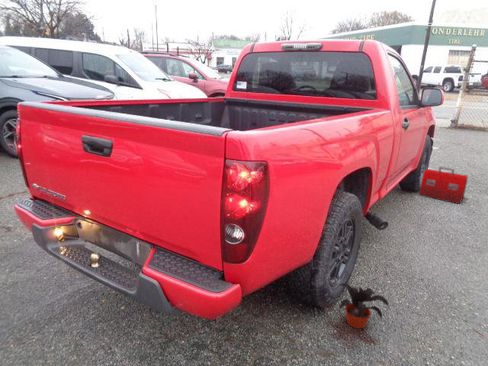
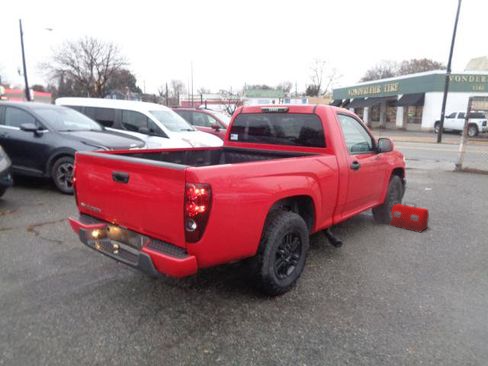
potted plant: present [340,283,389,328] -> none [277,274,312,306]

